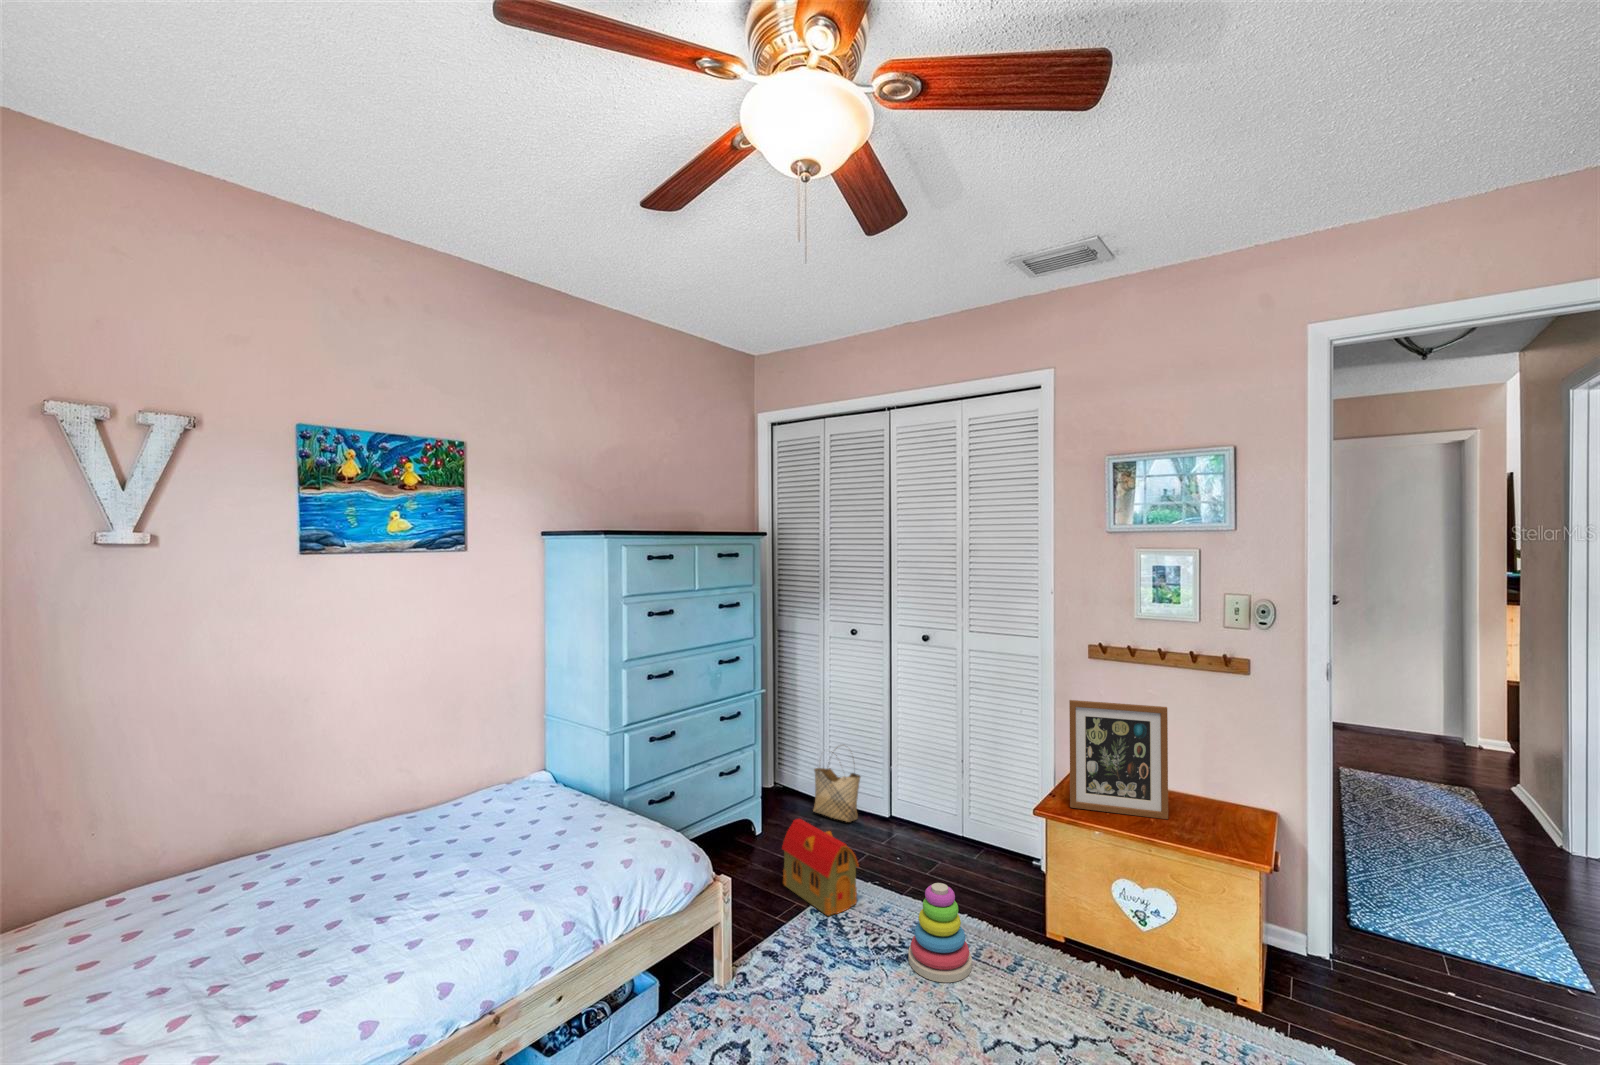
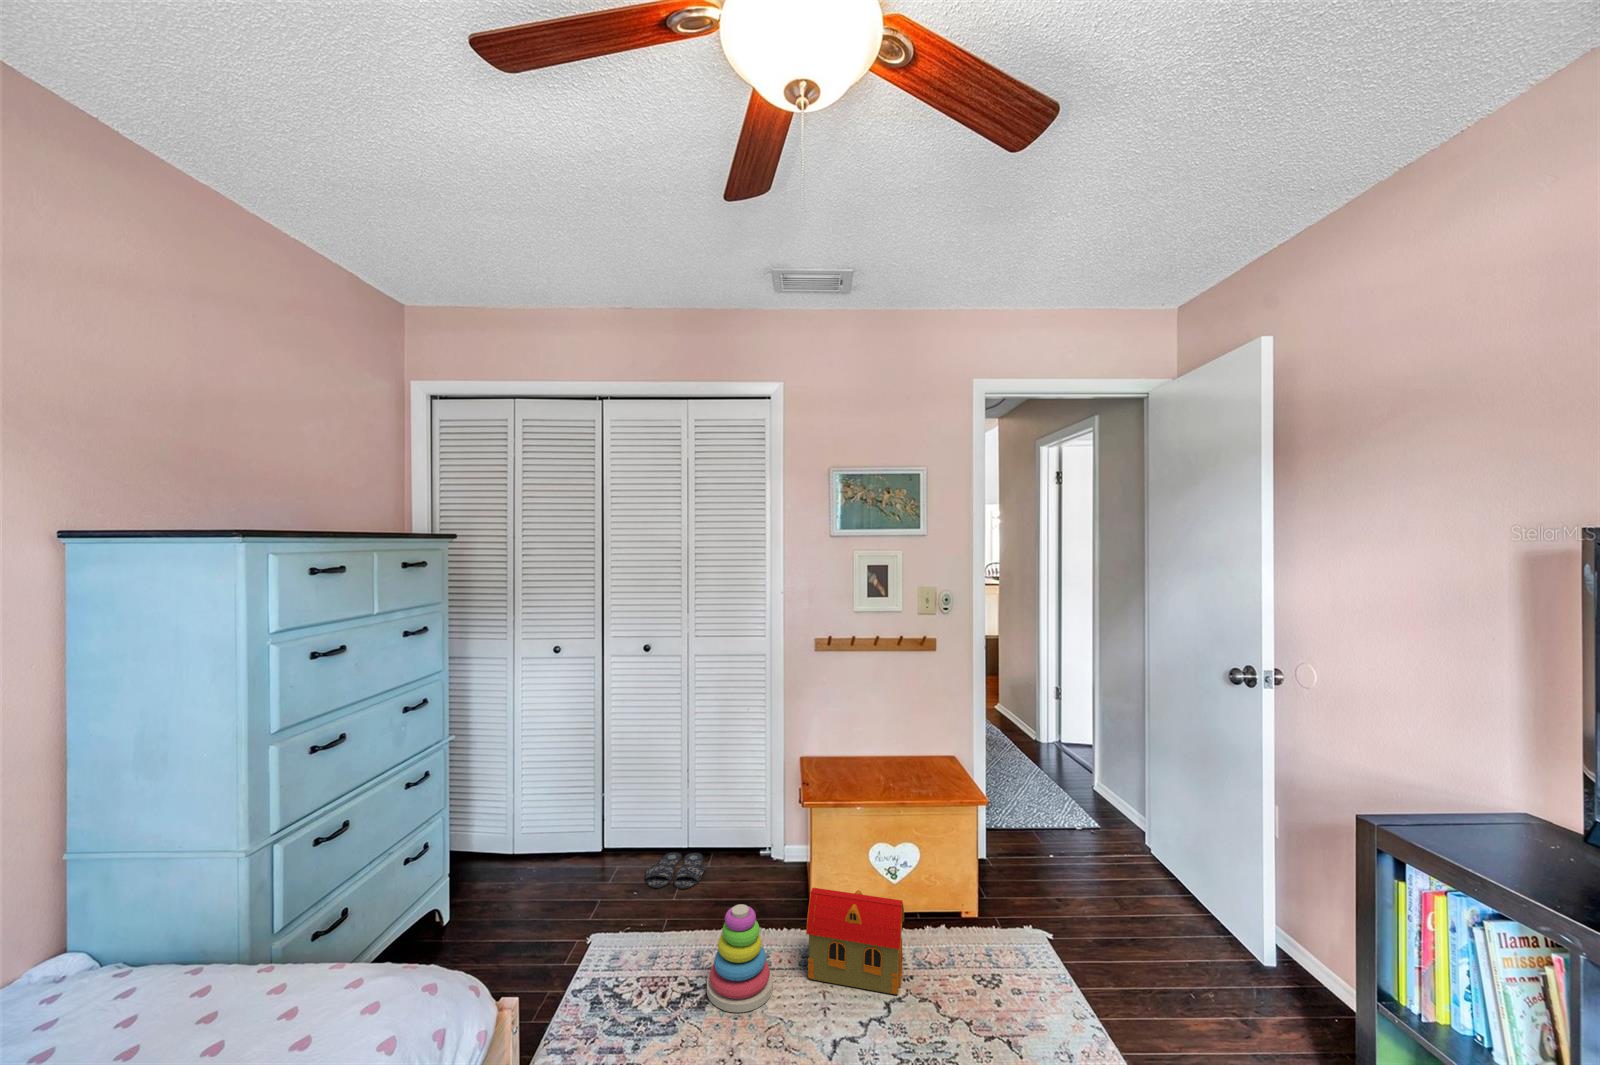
picture frame: present [1069,700,1168,819] -> none [825,686,898,791]
woven basket: present [813,752,860,822] -> none [505,779,568,868]
toy house: present [782,819,859,916] -> present [806,888,904,995]
slippers: none [912,840,975,872] -> present [645,852,705,889]

